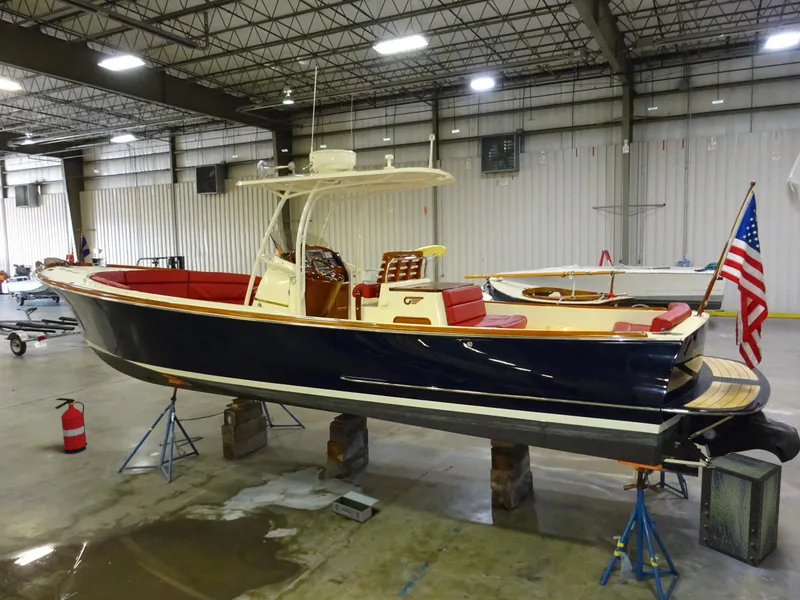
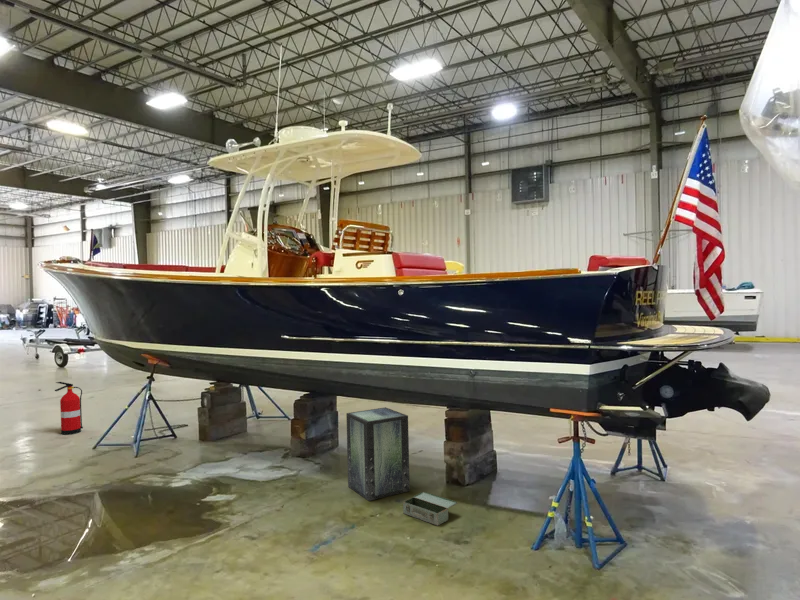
storage box: present [699,451,782,567] -> present [346,407,410,501]
toolbox: present [333,490,380,522] -> present [403,492,457,526]

